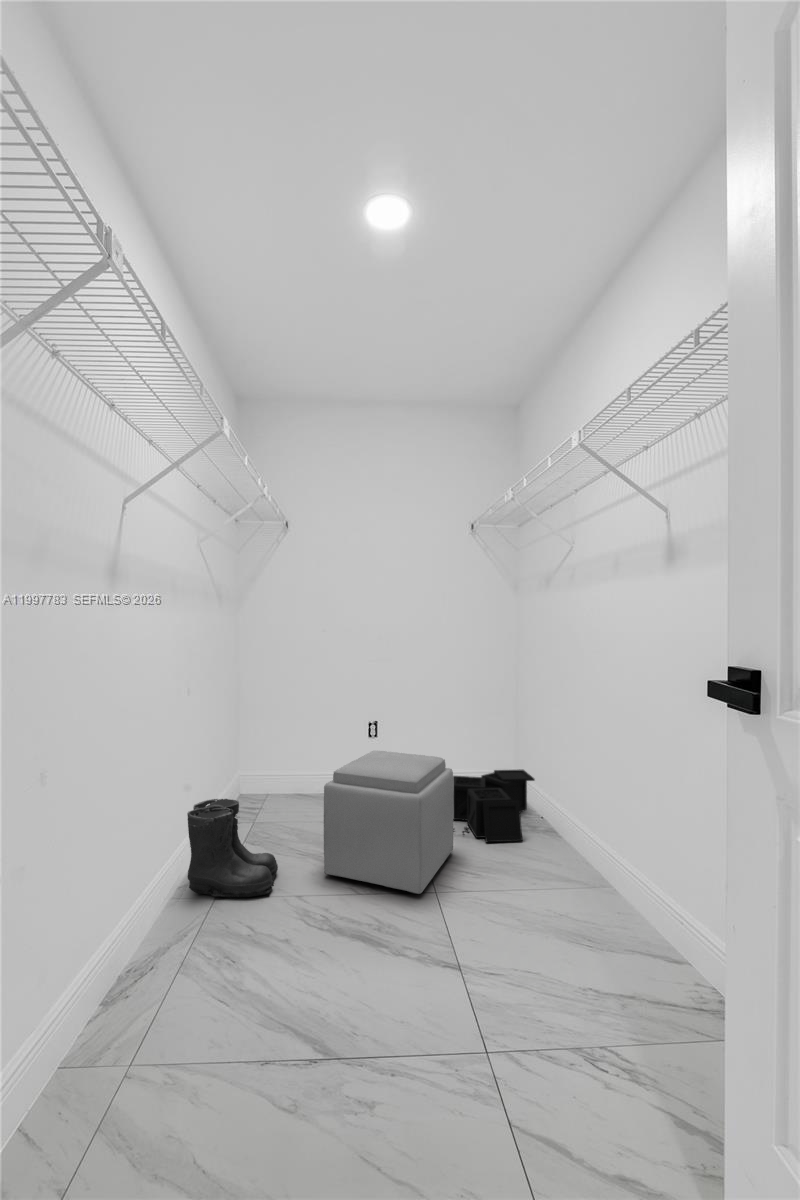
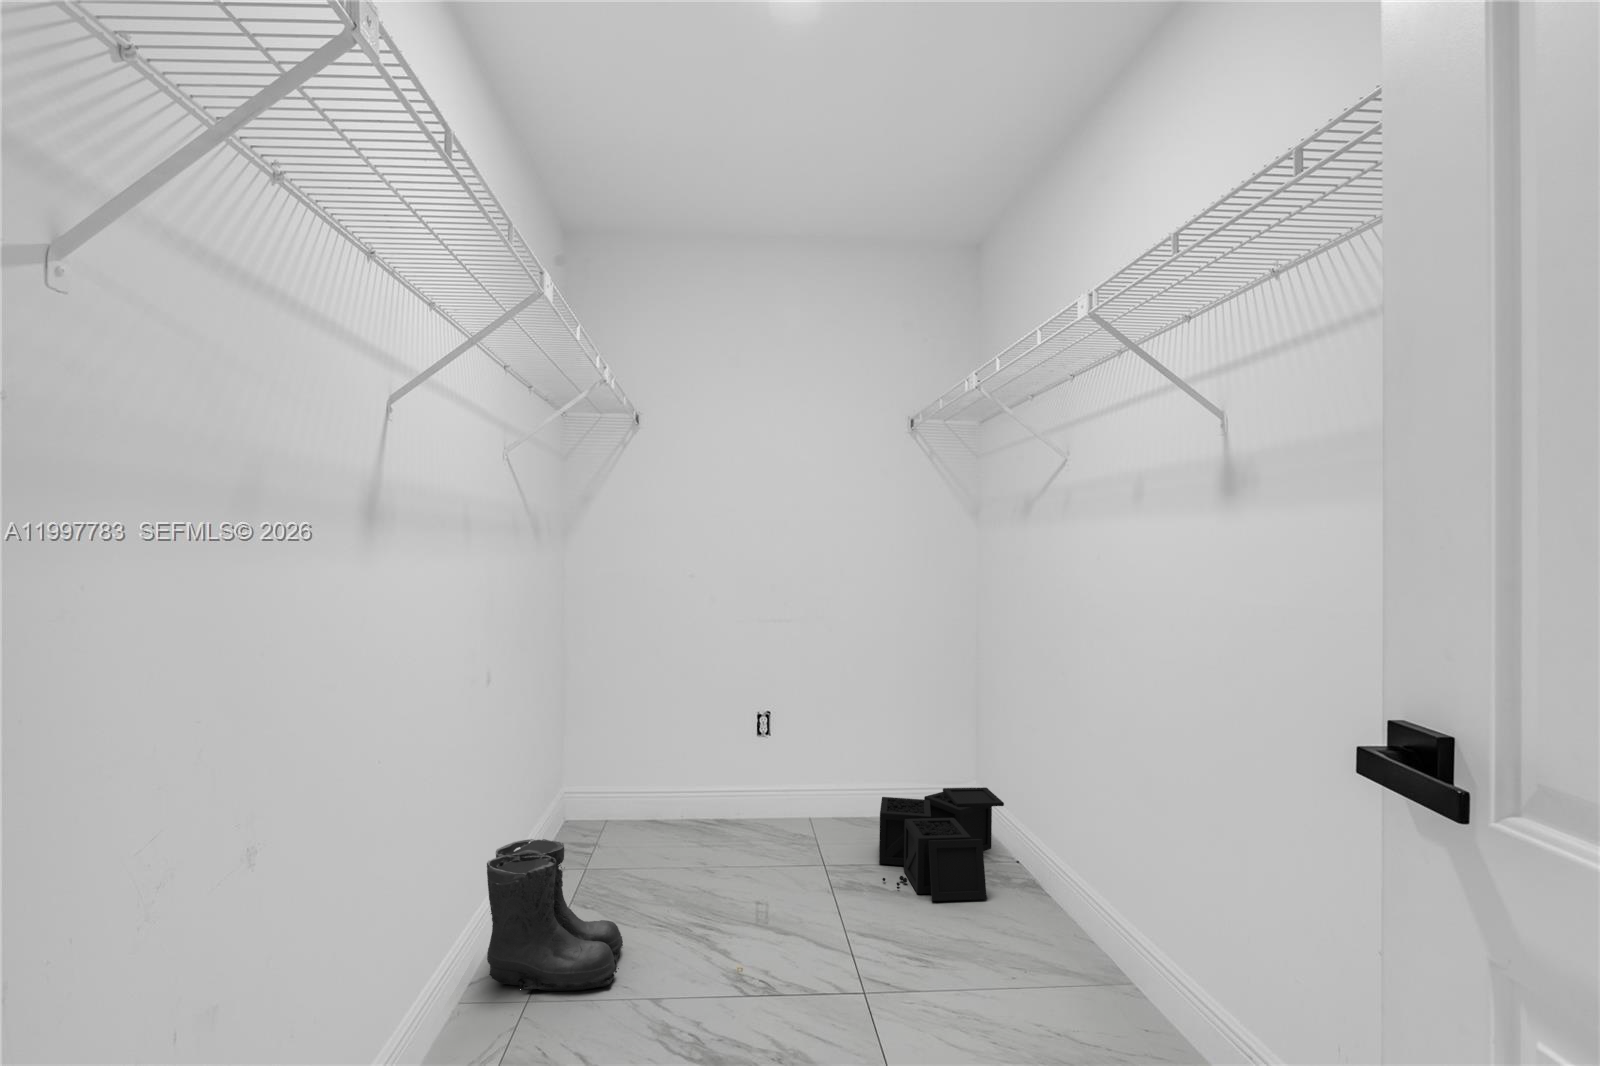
ottoman: present [324,751,453,894] -> none [692,765,885,986]

